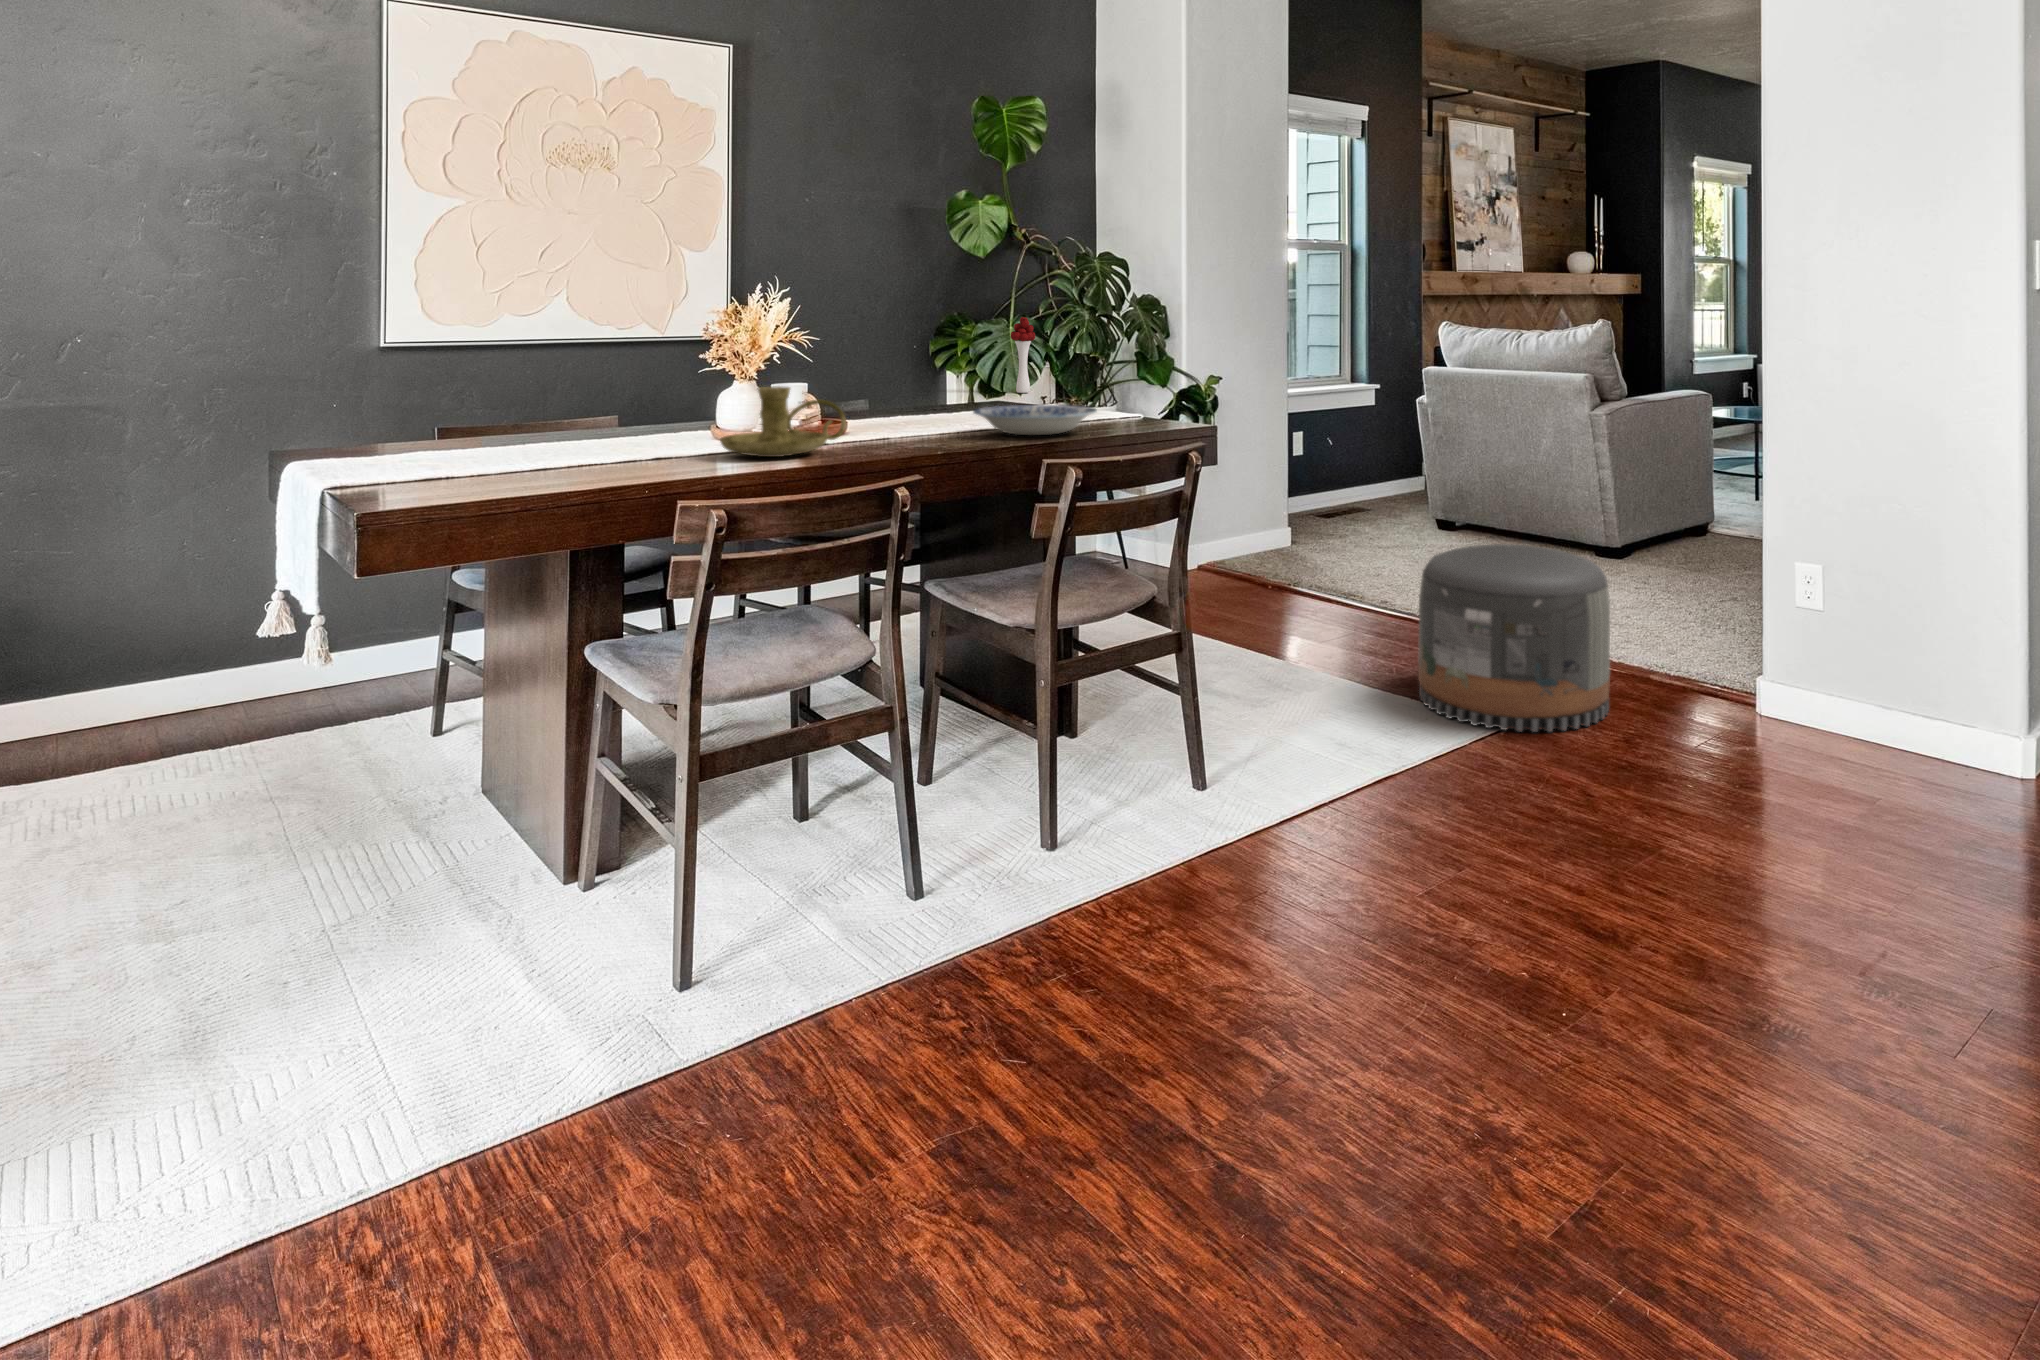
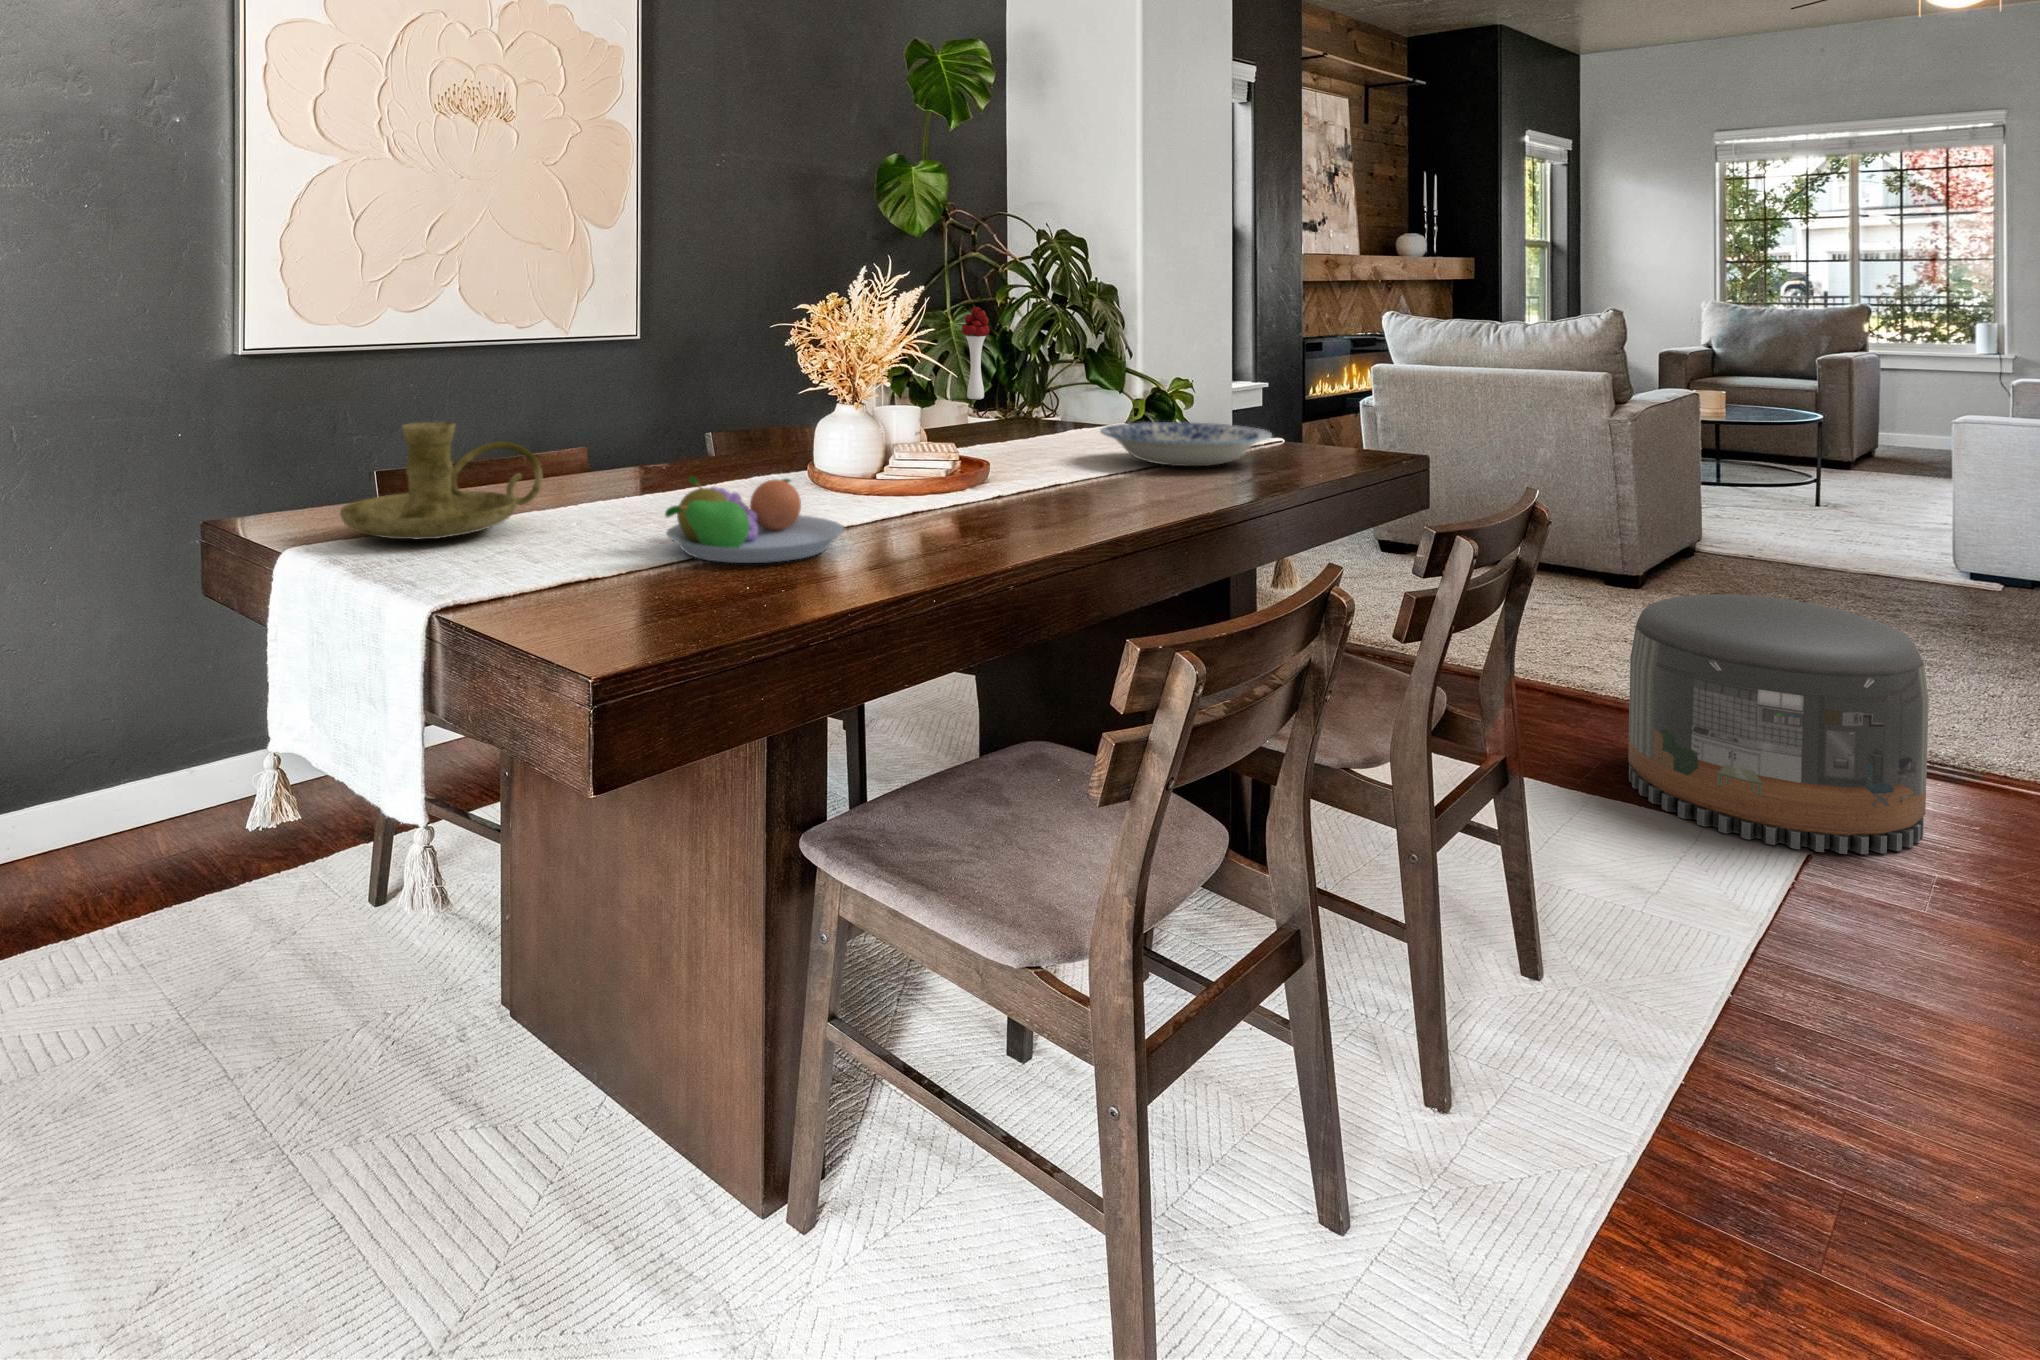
candle holder: present [720,386,846,457] -> present [340,422,543,539]
fruit bowl: none [519,426,659,479] -> present [665,476,844,563]

